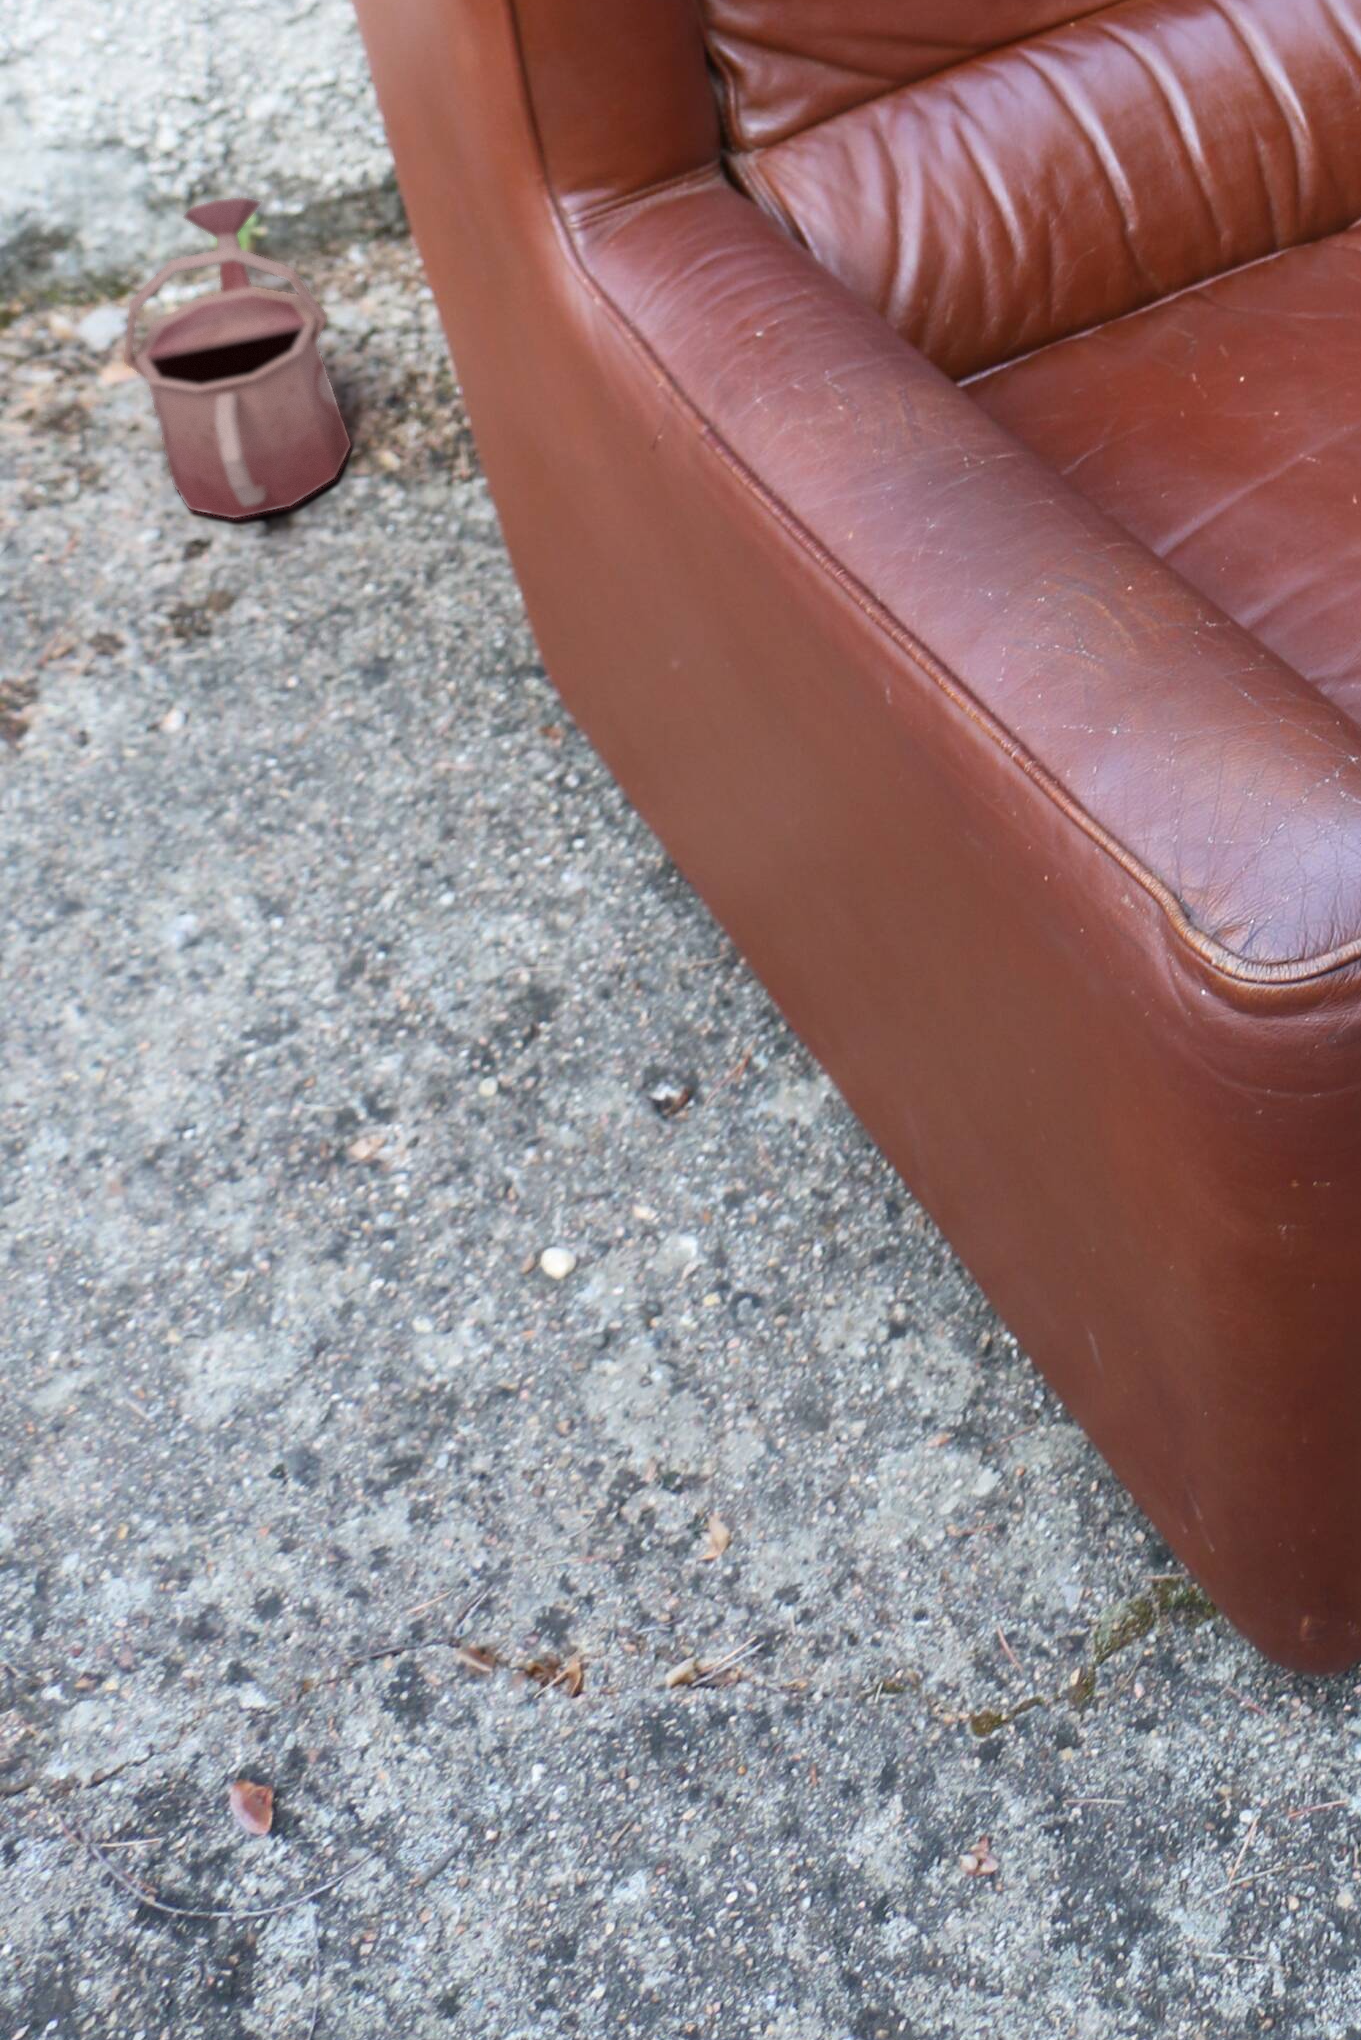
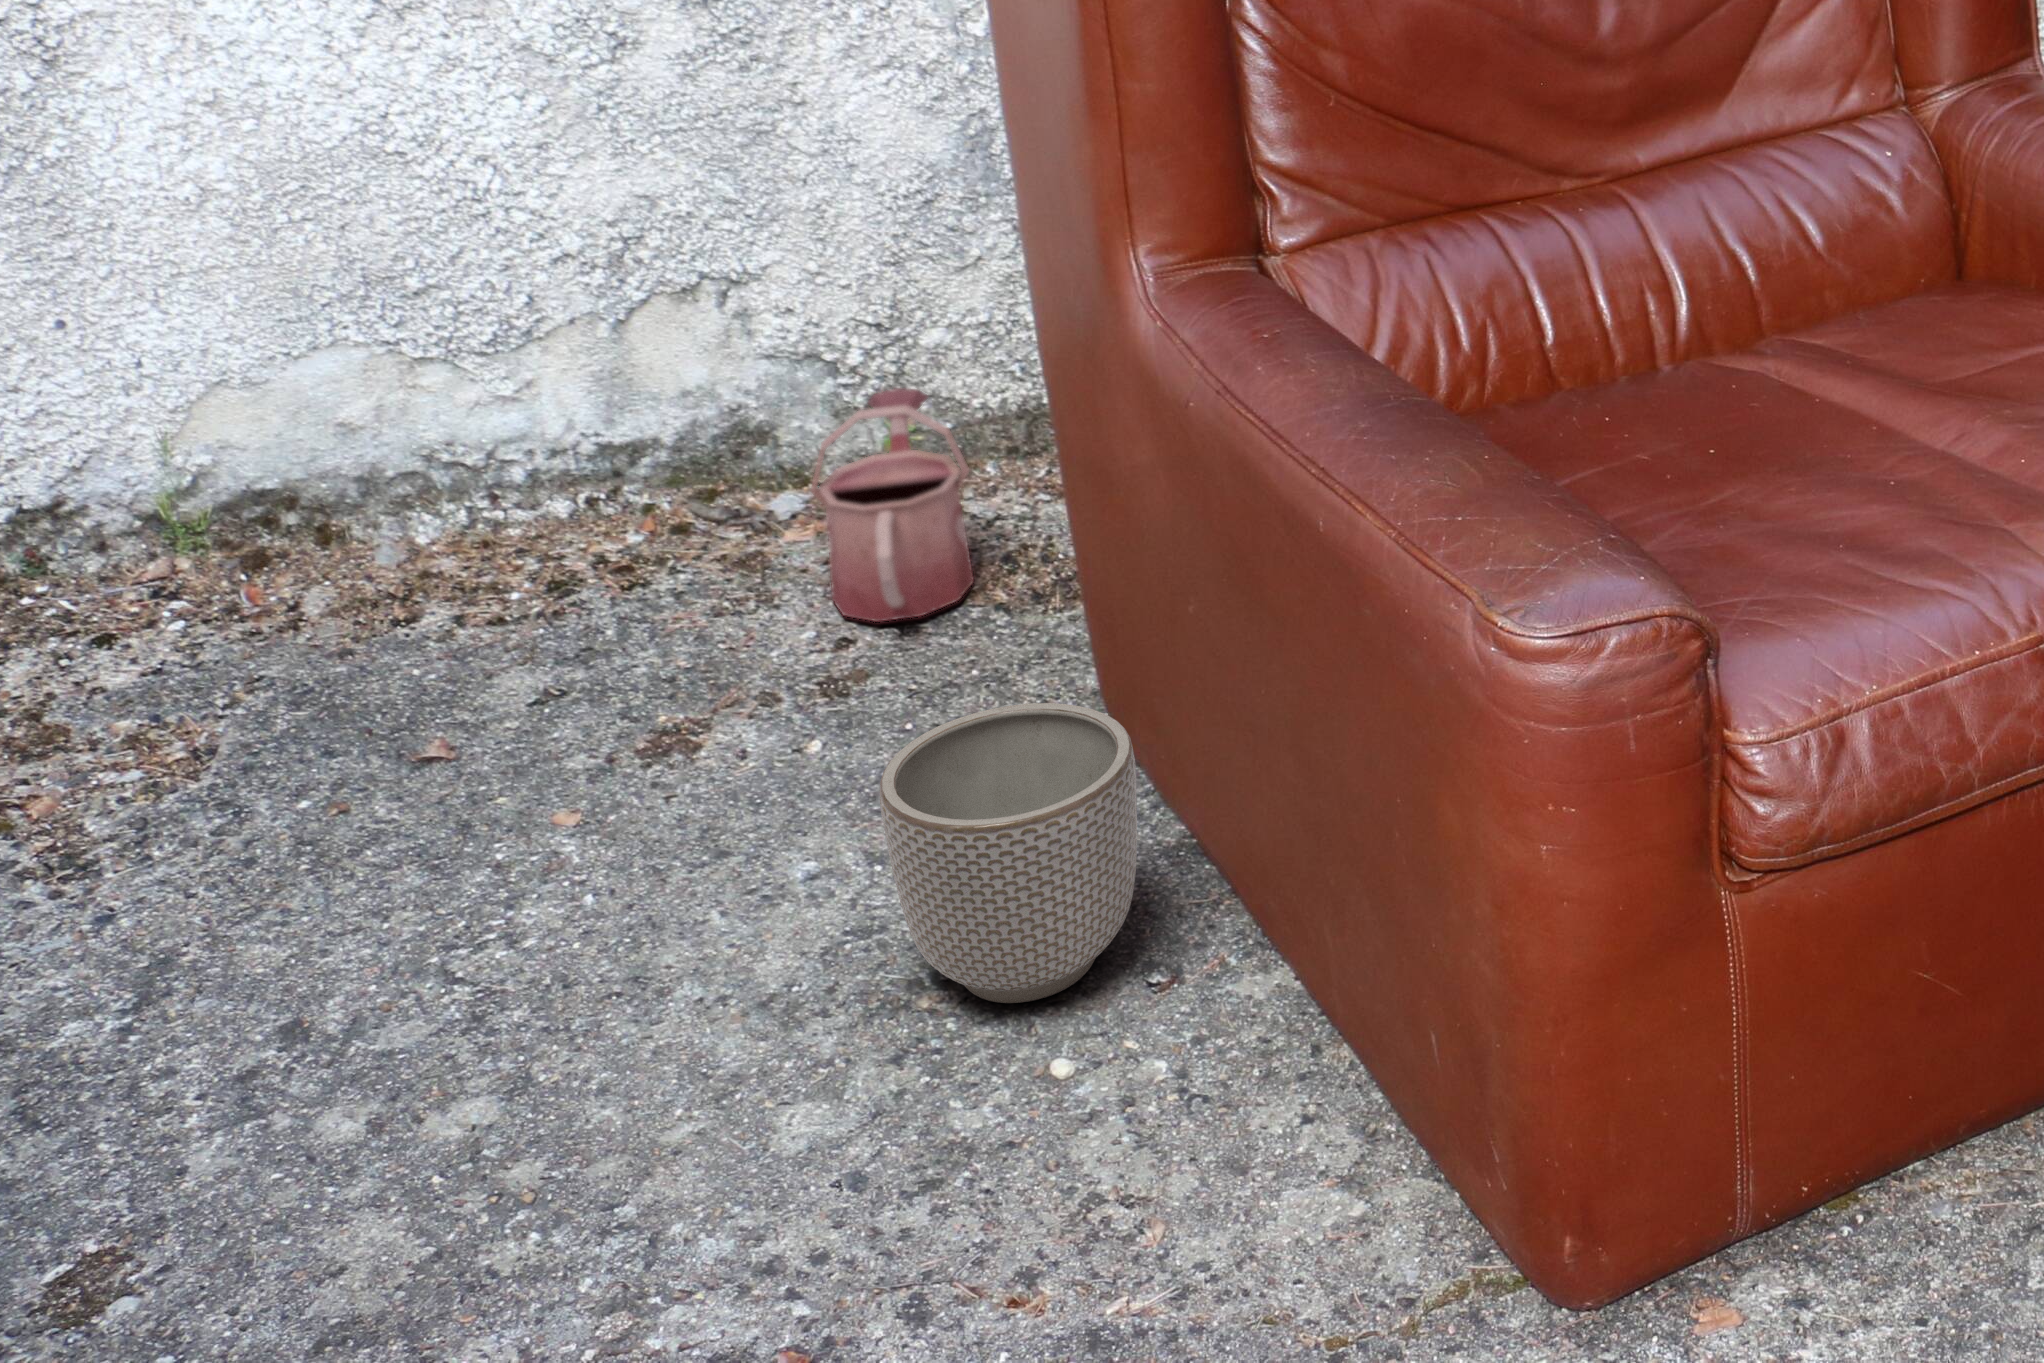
planter: none [267,746,621,1143] -> present [880,703,1137,1003]

